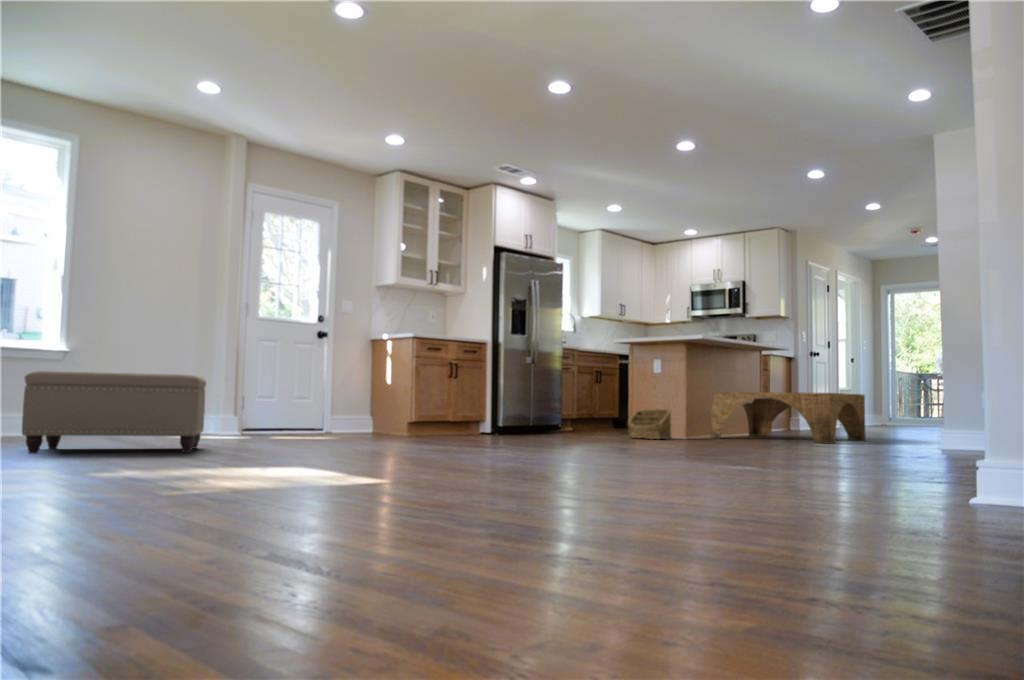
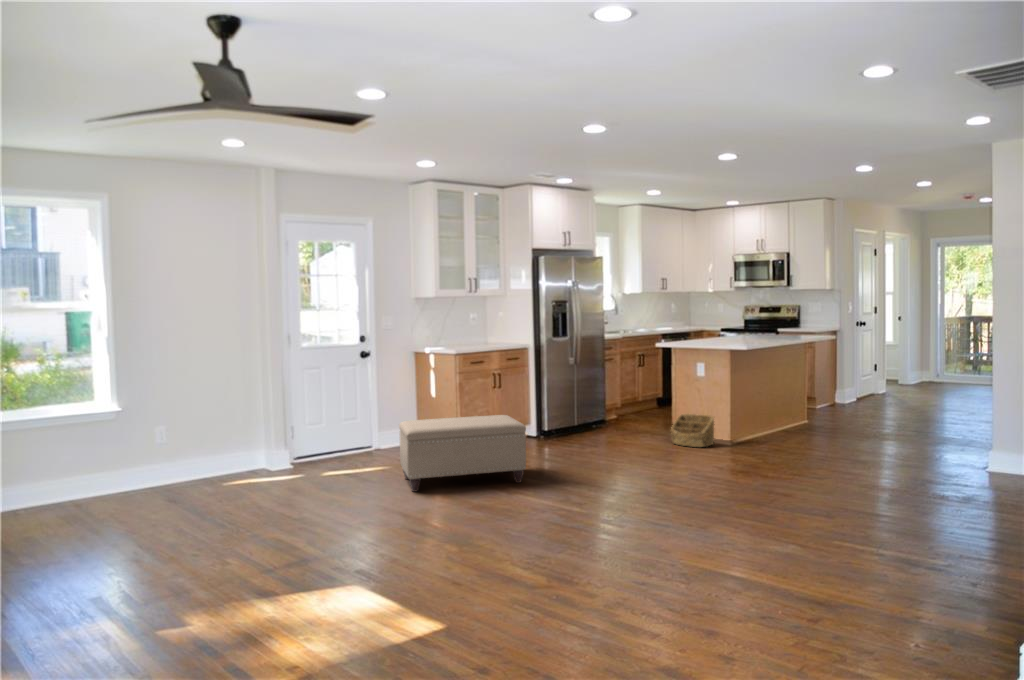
ottoman: present [22,371,206,454] -> present [399,415,526,492]
coffee table: present [711,392,866,444] -> none [754,383,912,452]

